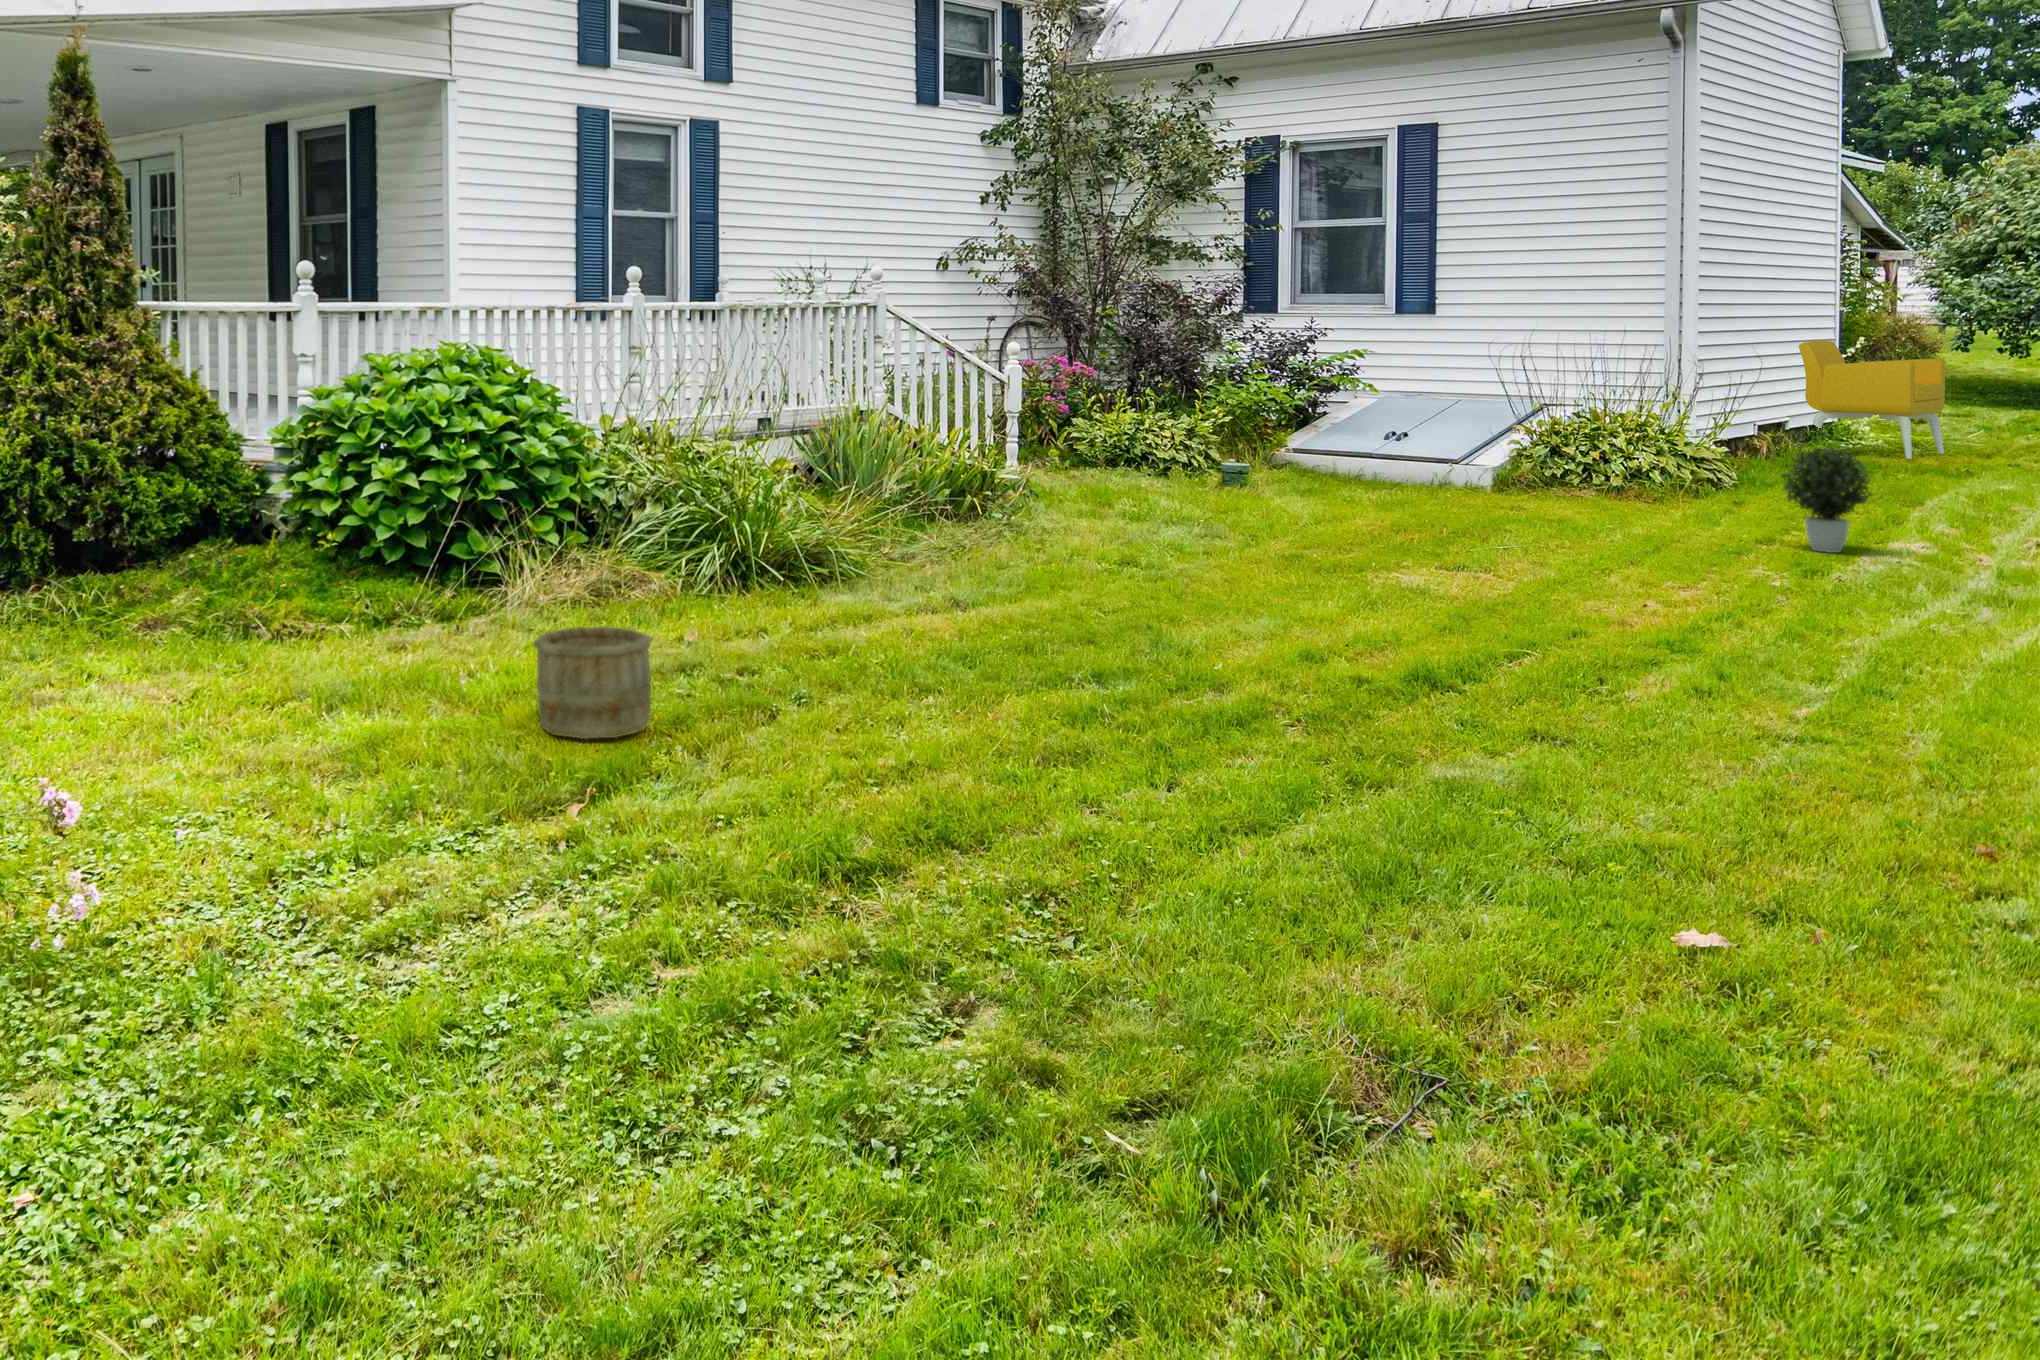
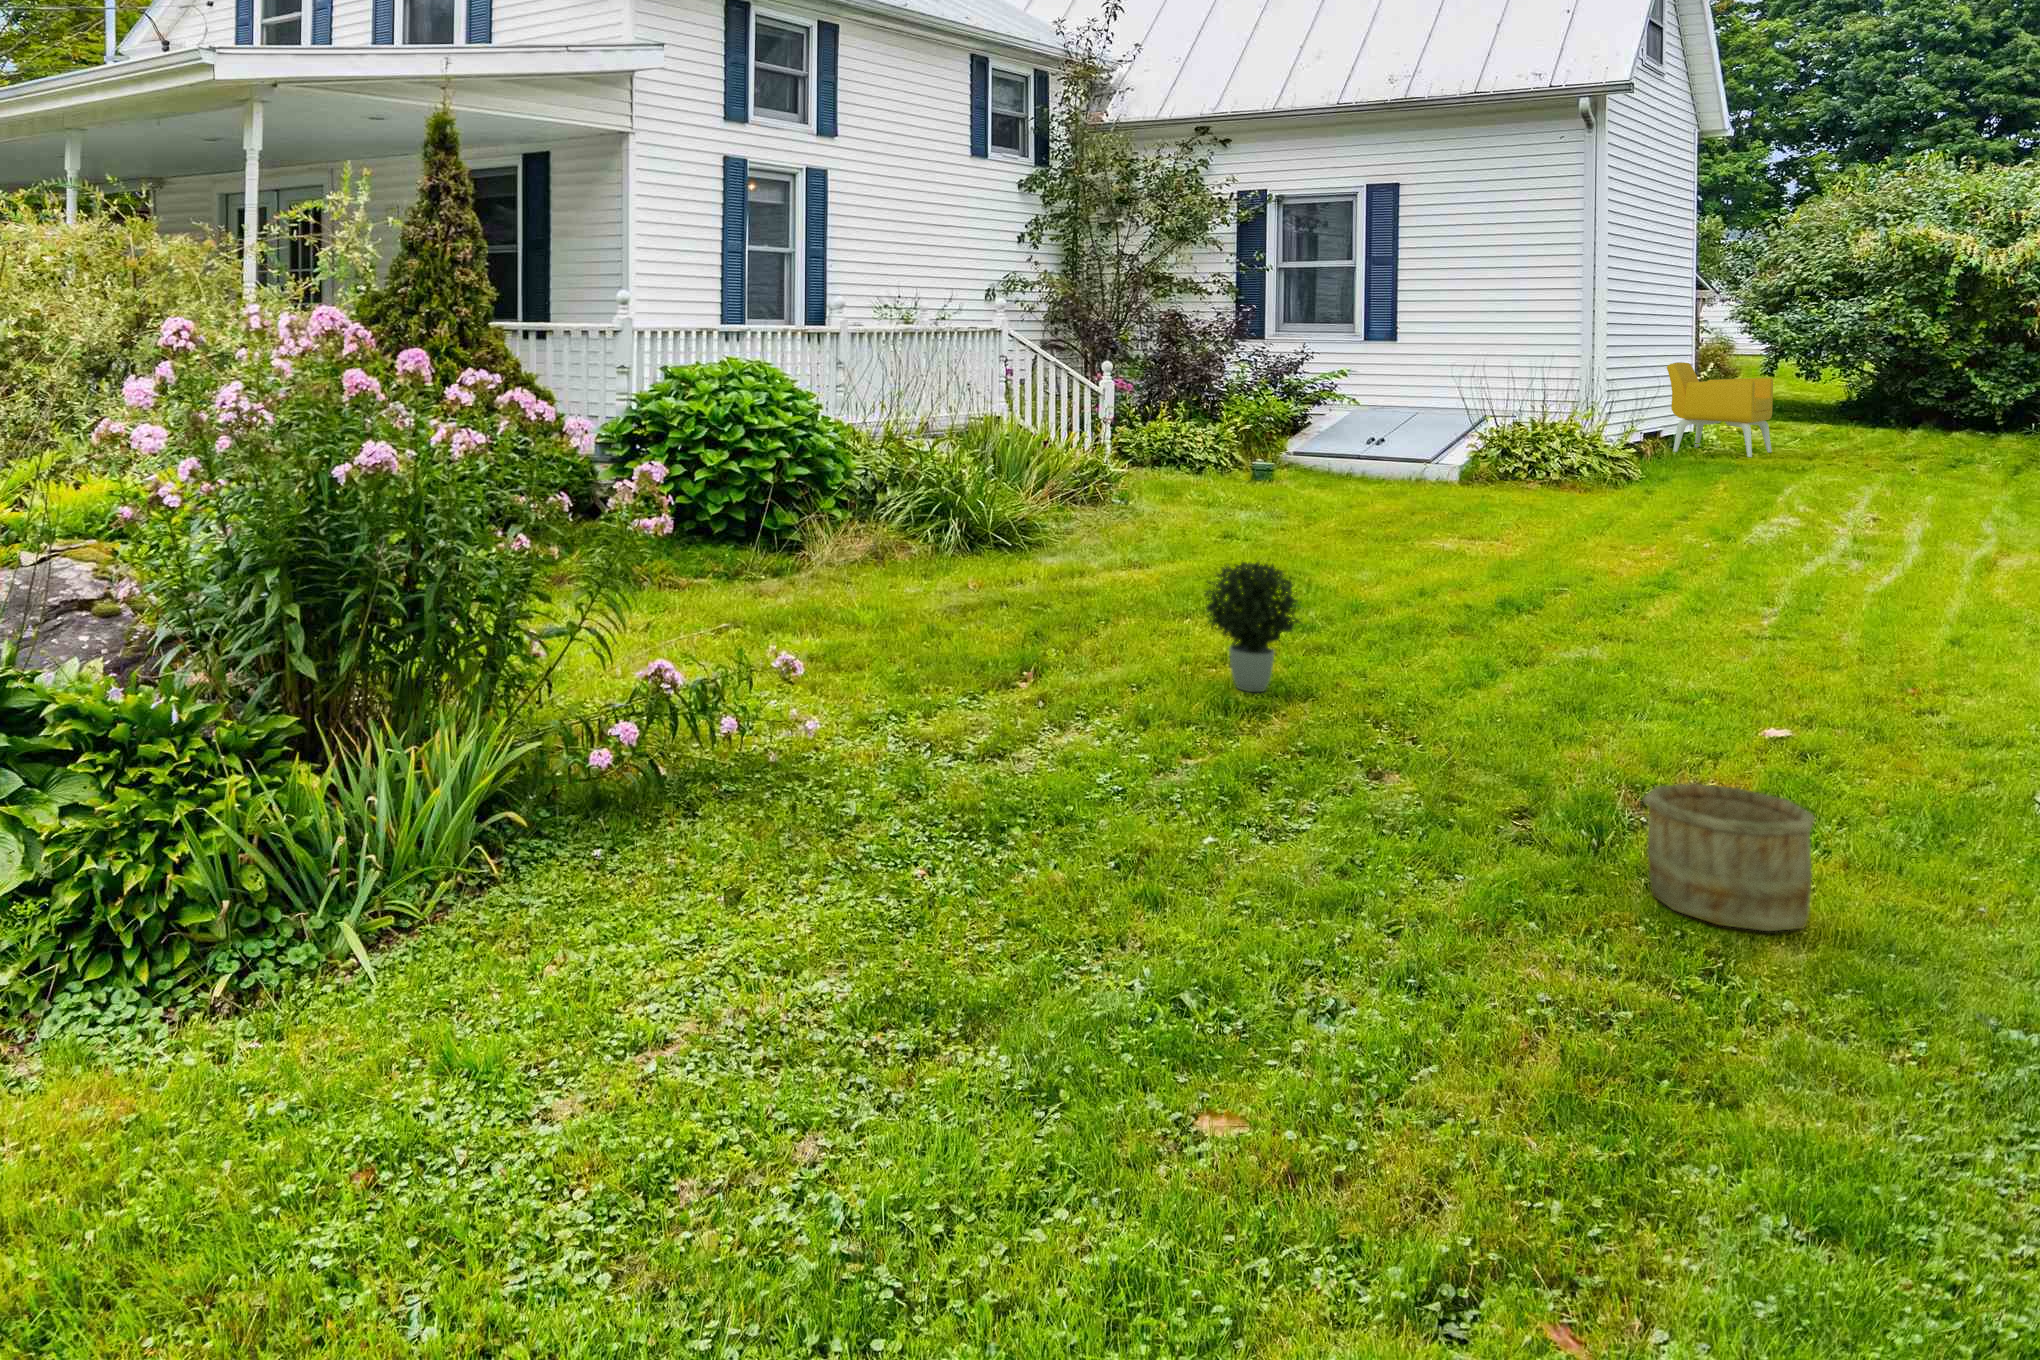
potted plant: present [1782,449,1872,553] -> present [1204,562,1301,692]
wooden bucket: present [533,626,652,739] -> present [1642,783,1815,931]

